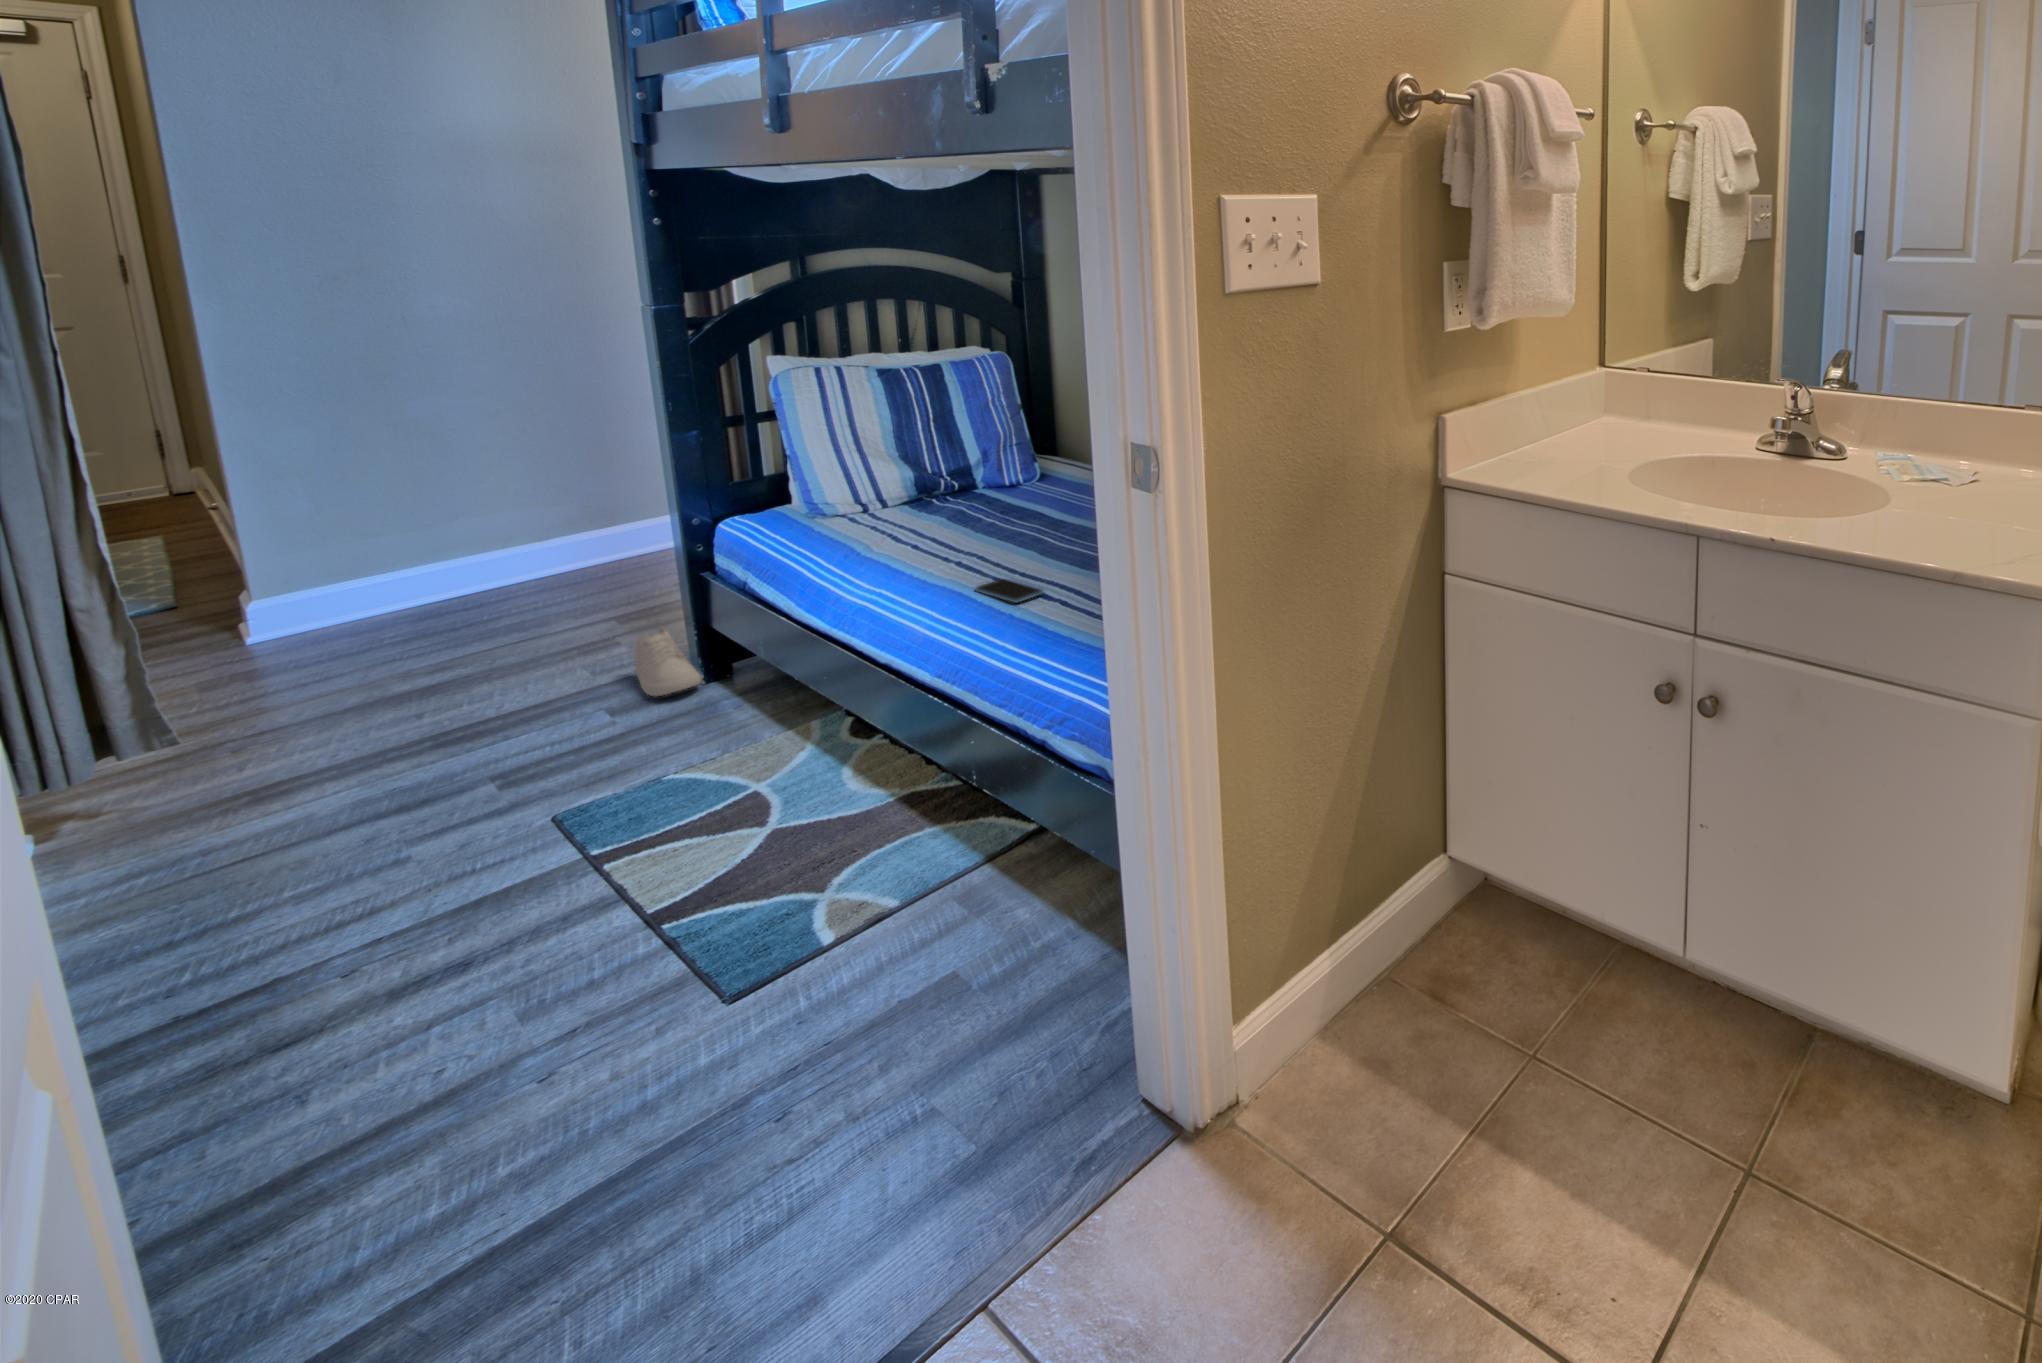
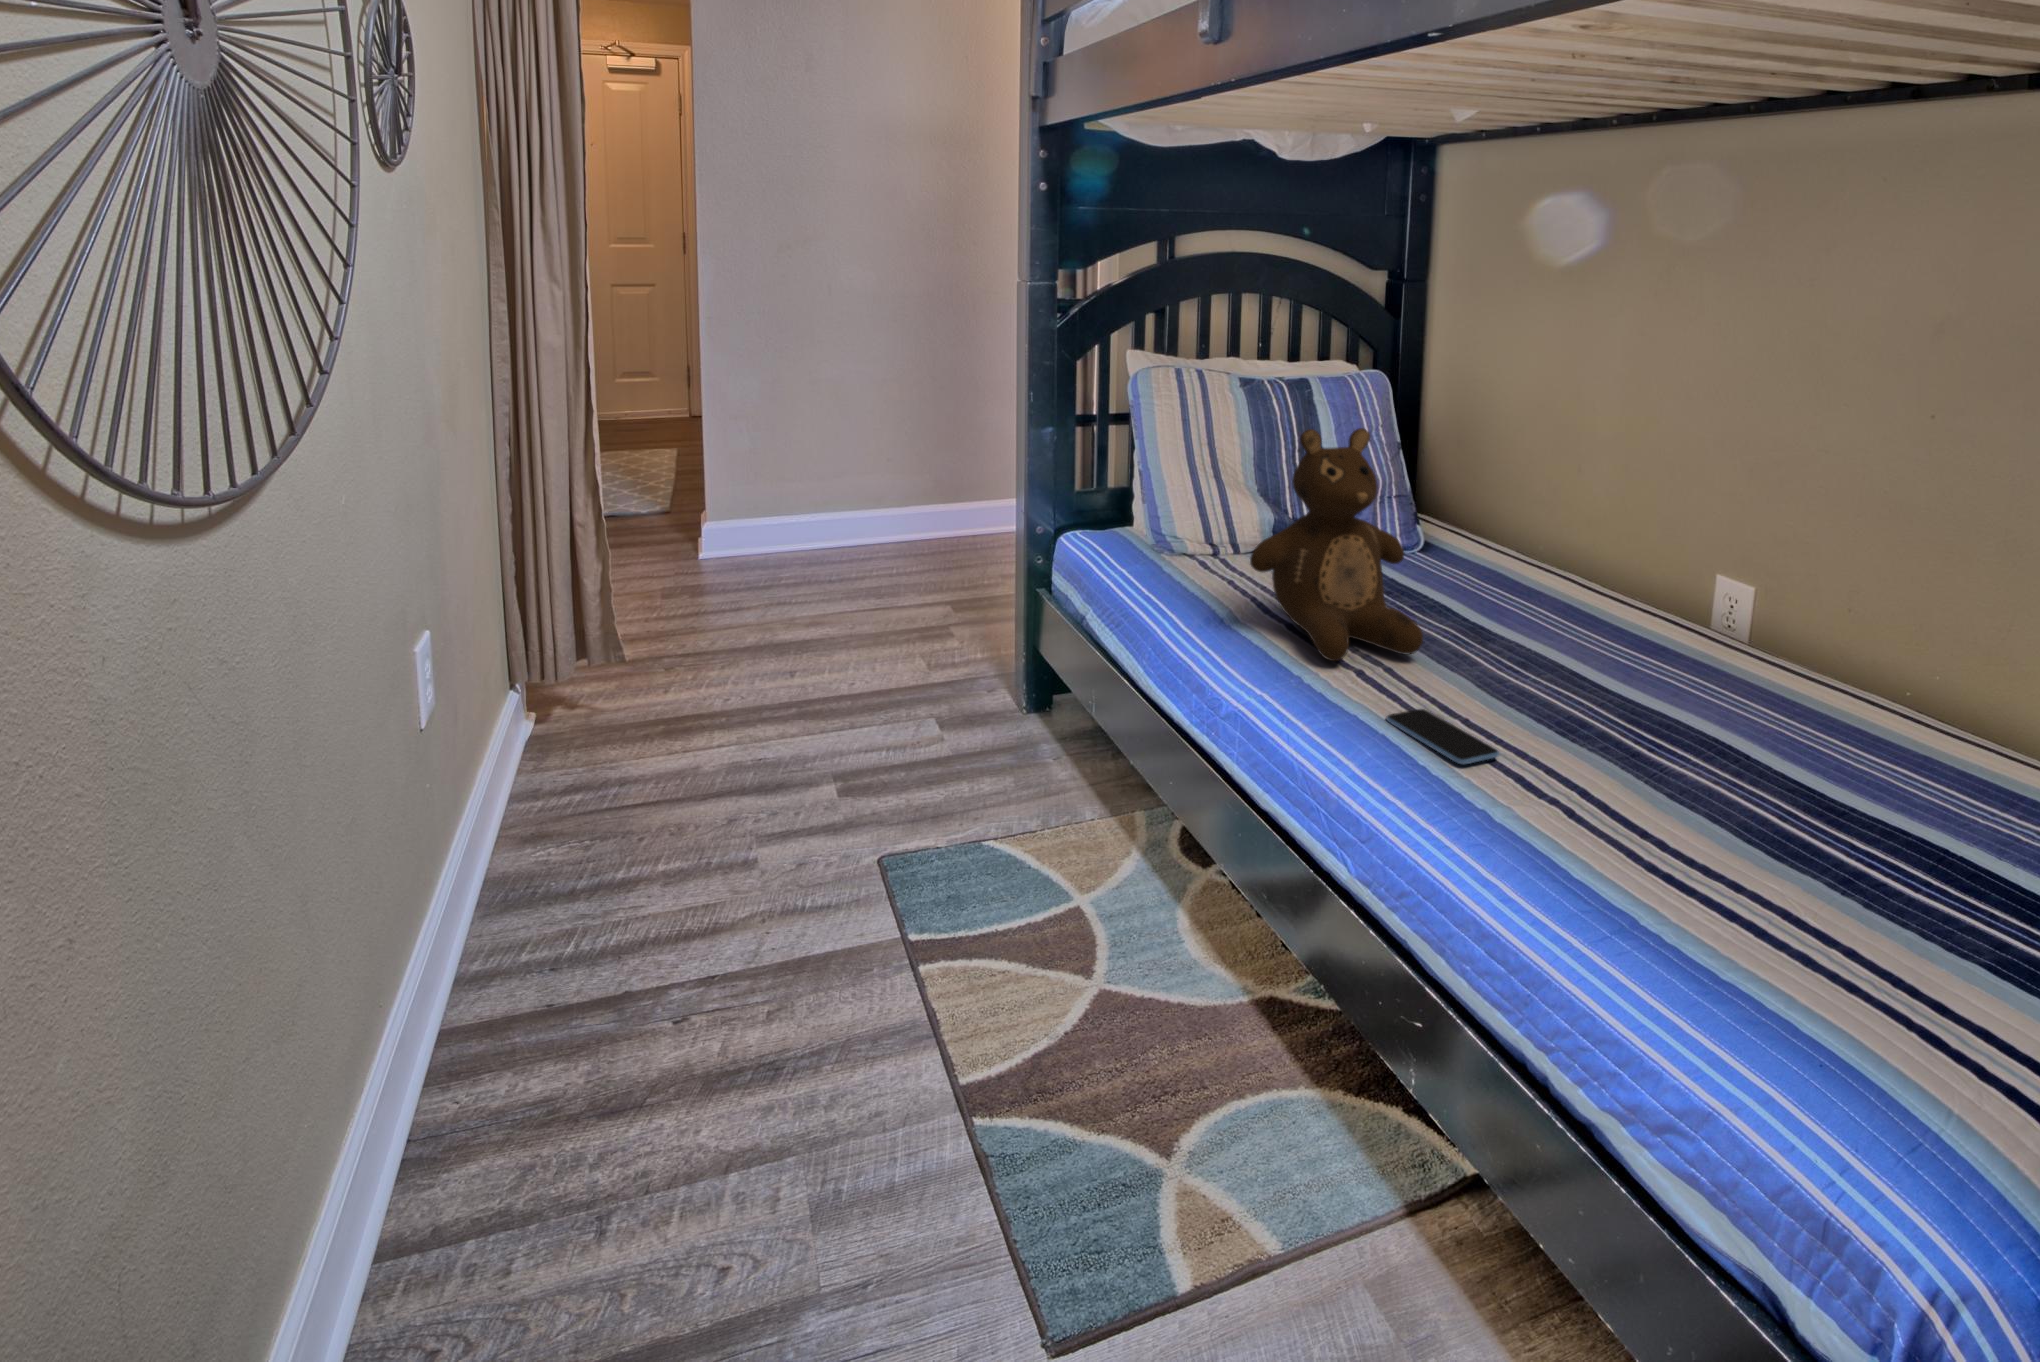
teddy bear: none [876,399,1013,564] -> present [1250,428,1423,661]
shoe: present [634,628,701,696] -> none [966,637,1026,726]

